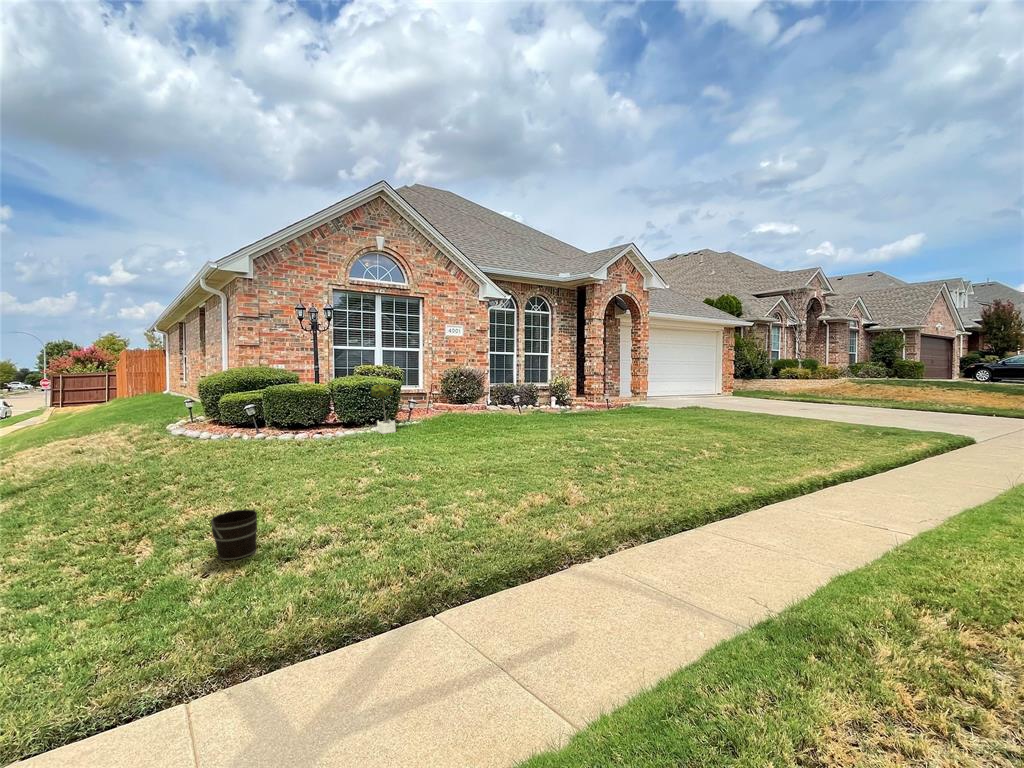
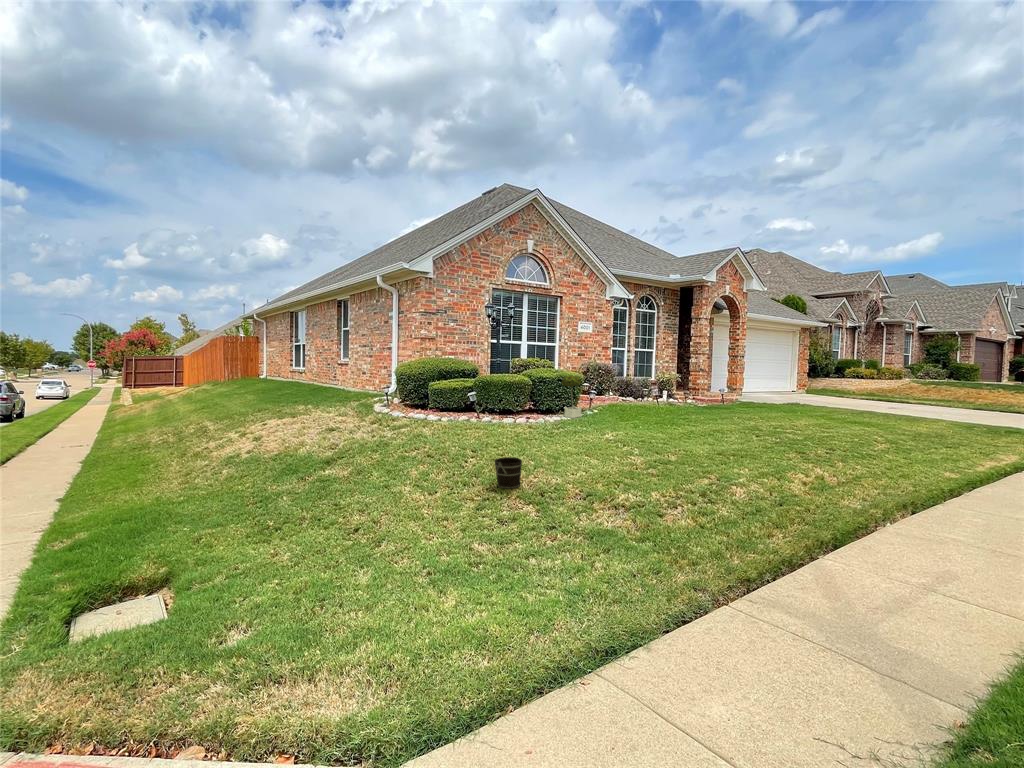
bucket: present [211,509,257,560] -> present [495,457,522,488]

